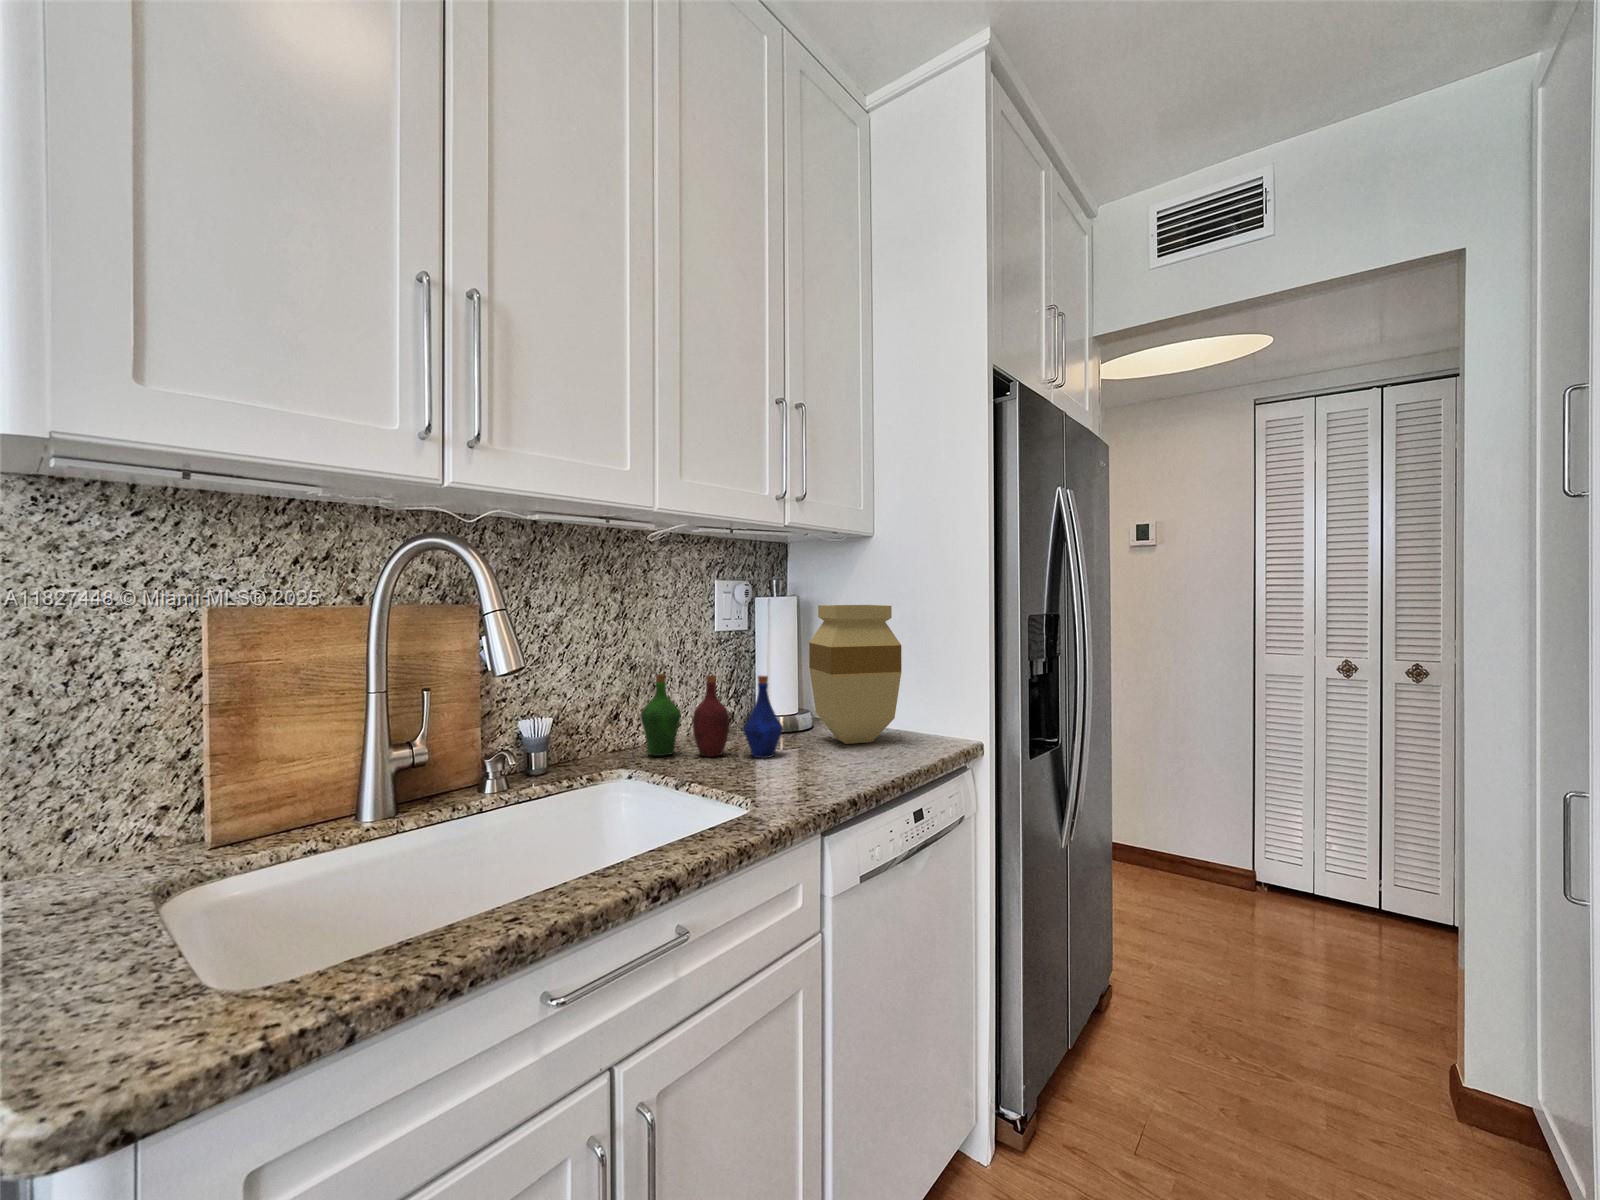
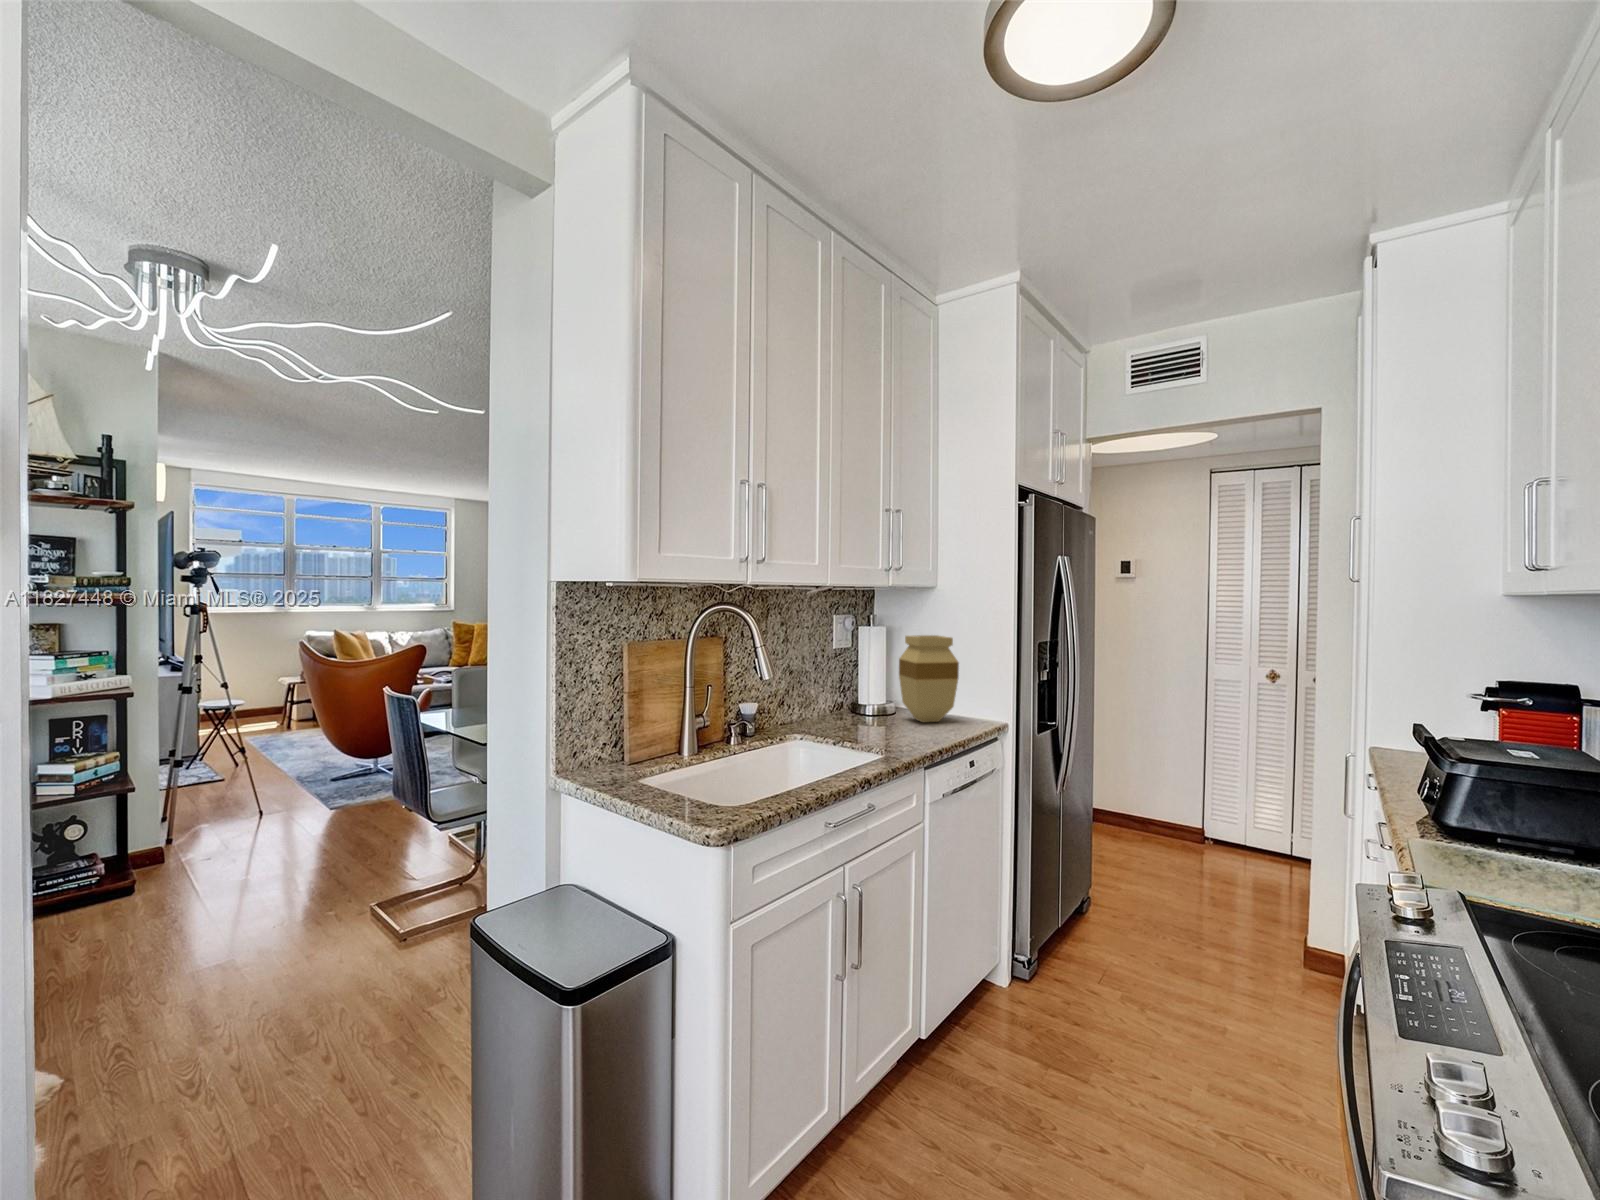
bottle: present [641,674,783,758] -> none [800,677,887,729]

